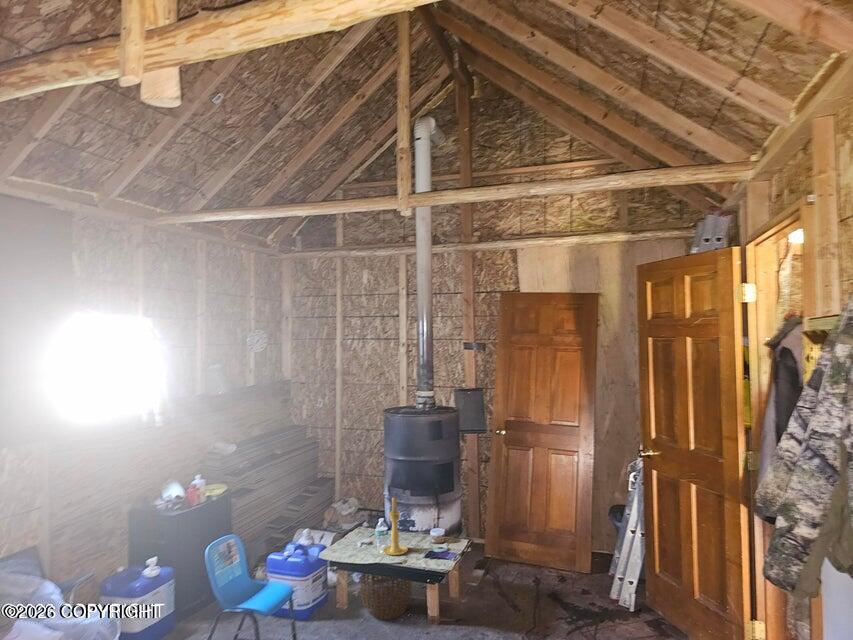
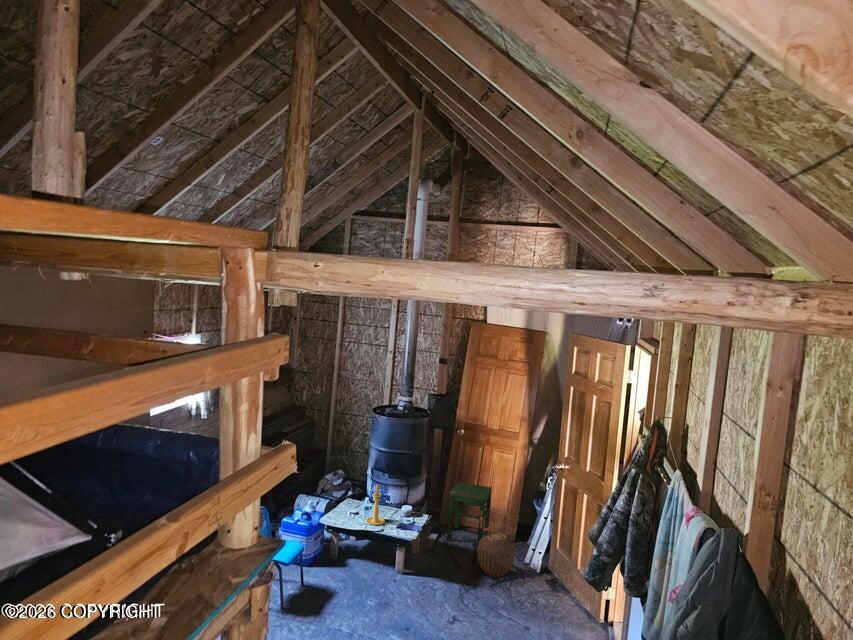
stool: none [495,498,553,583] -> present [447,482,492,546]
woven basket: present [360,573,411,620] -> present [478,532,515,577]

